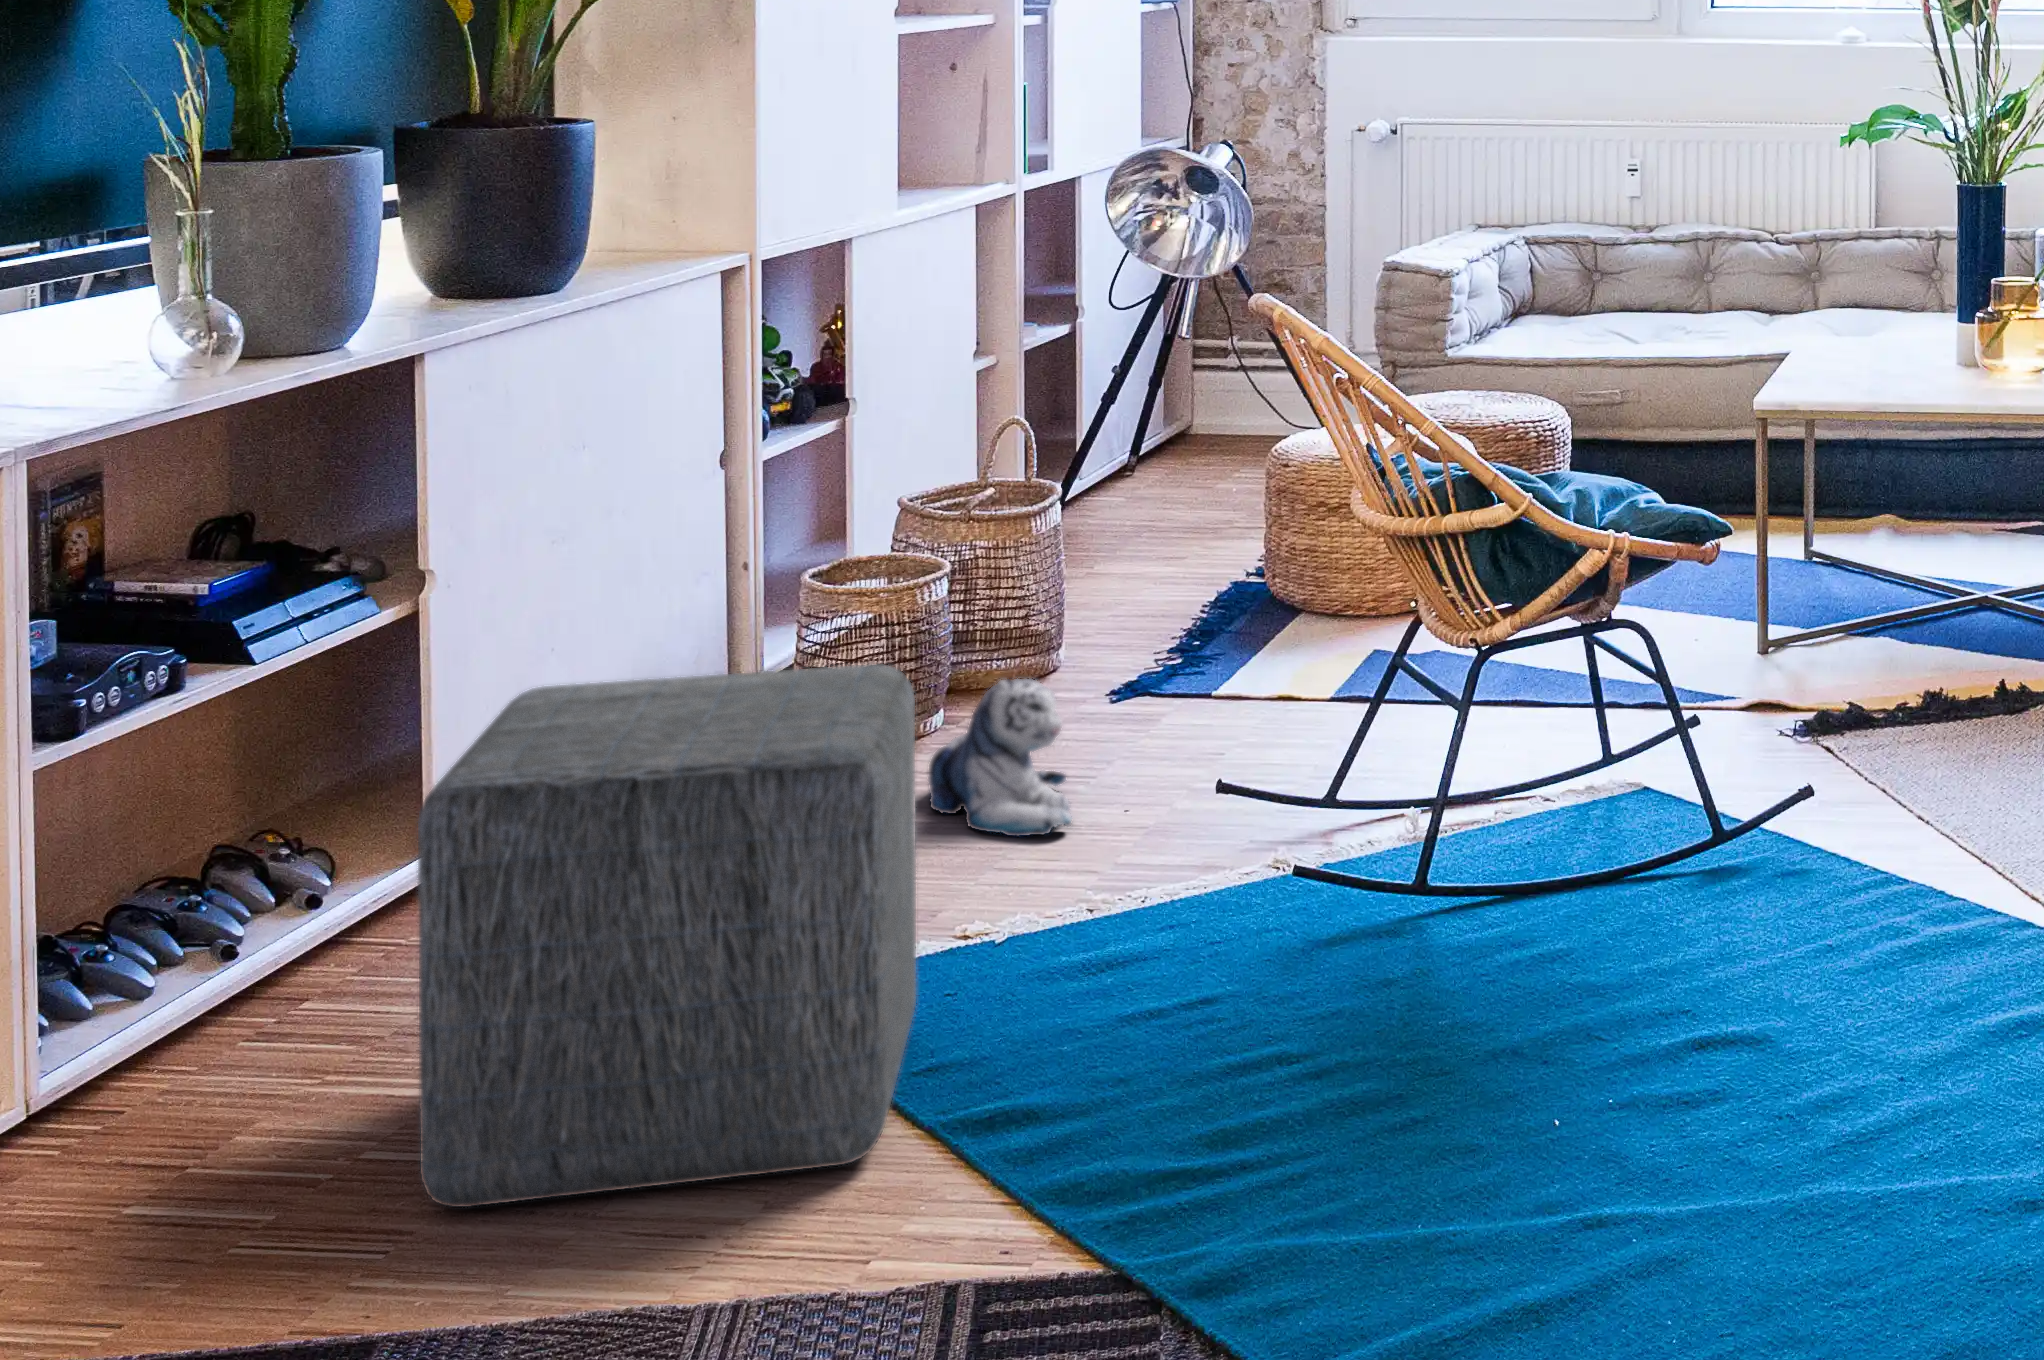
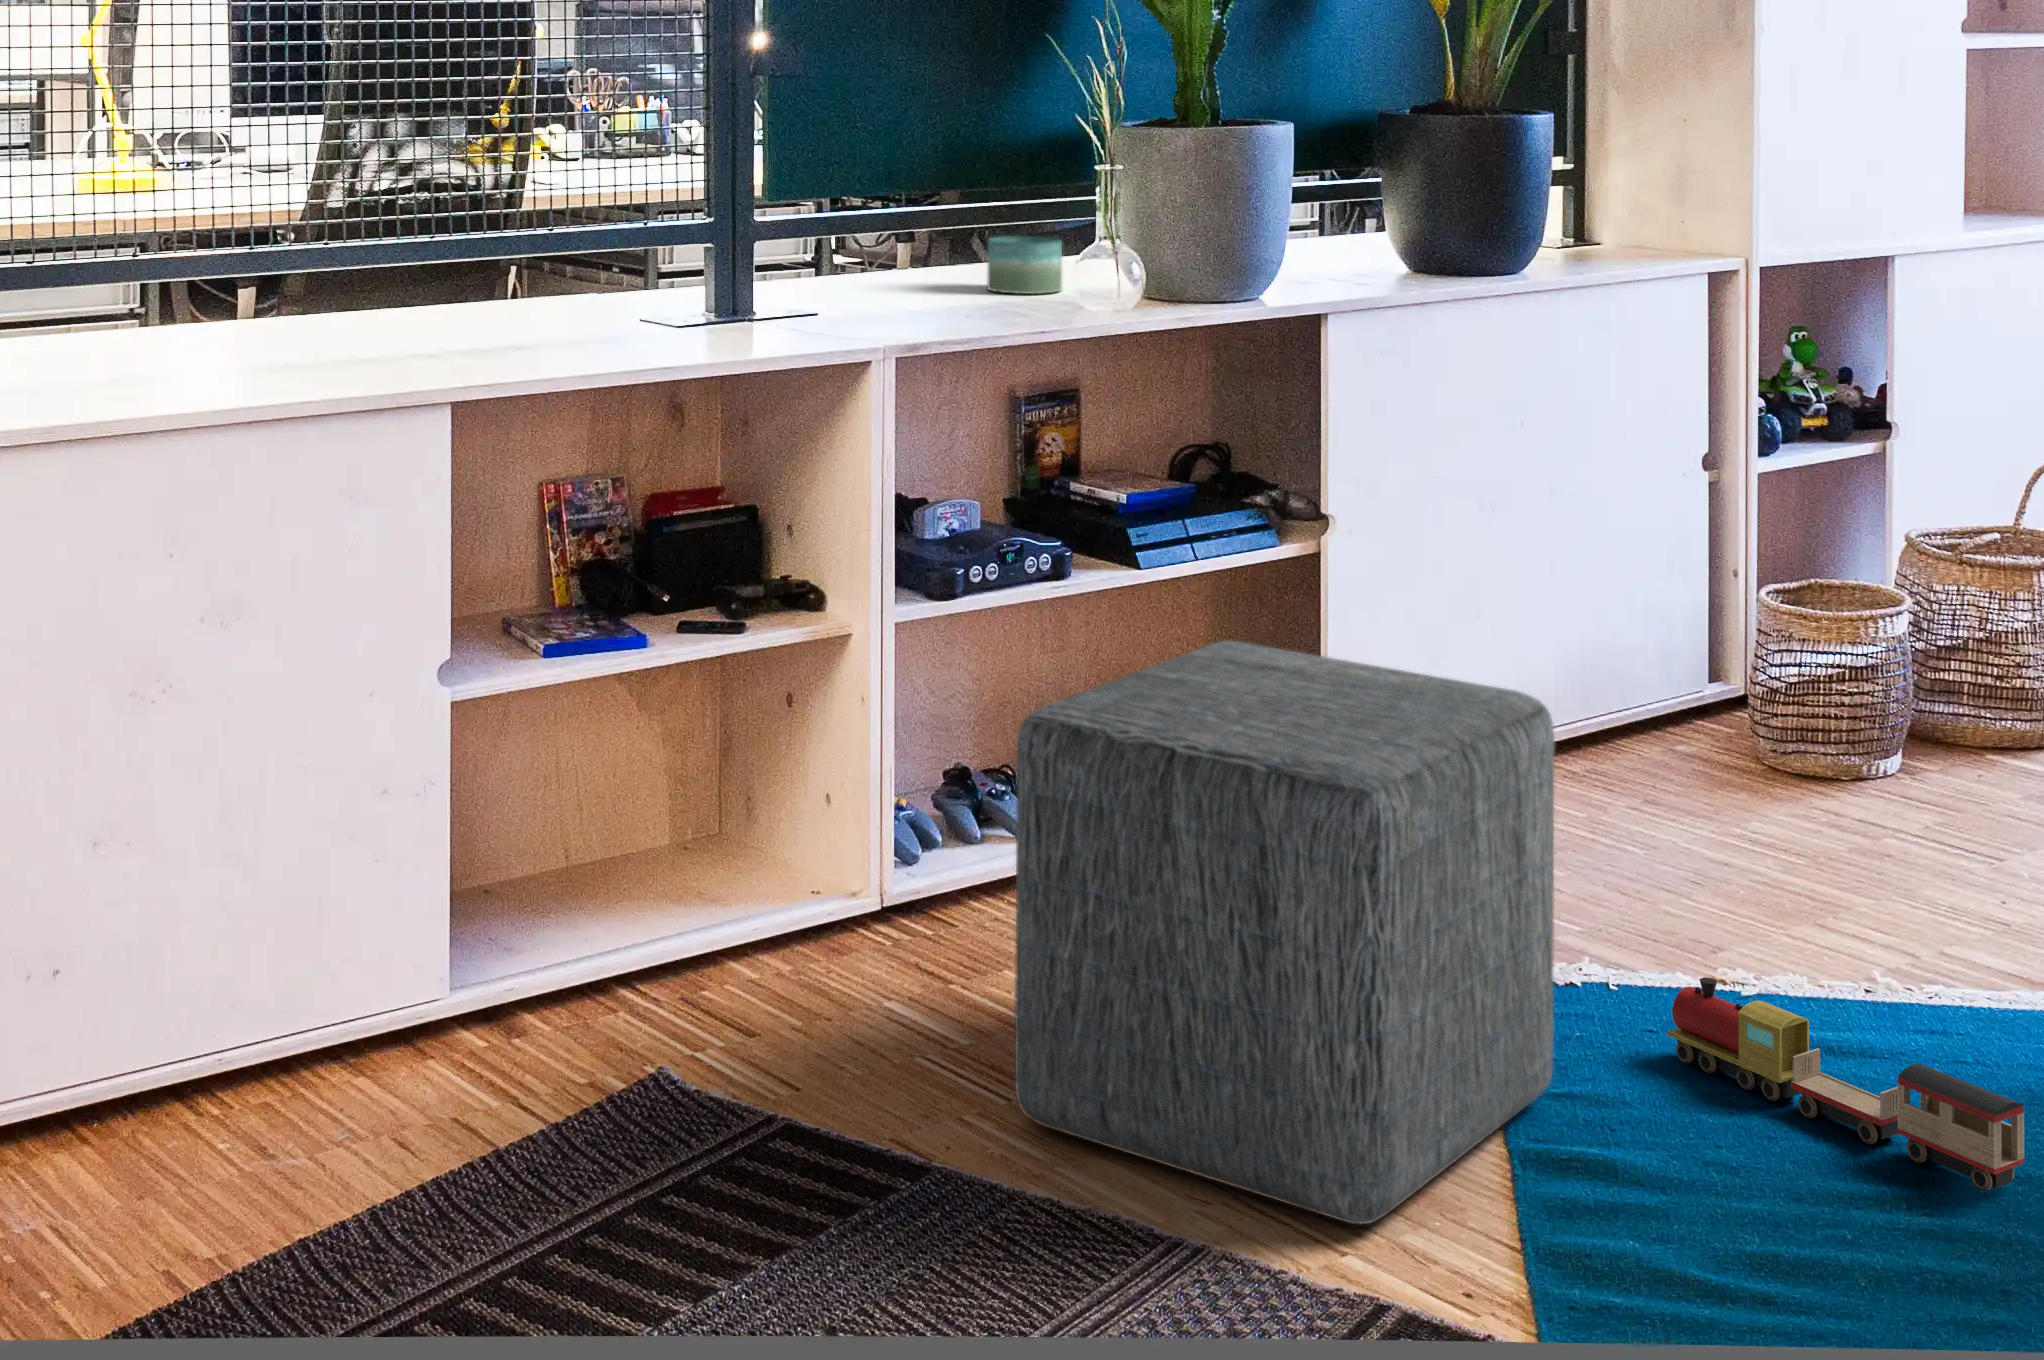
candle: none [18,307,123,377] -> present [987,236,1062,294]
plush toy: present [929,679,1072,836] -> none [1794,746,1952,933]
toy train: none [969,887,1310,974] -> present [1666,978,2024,1191]

